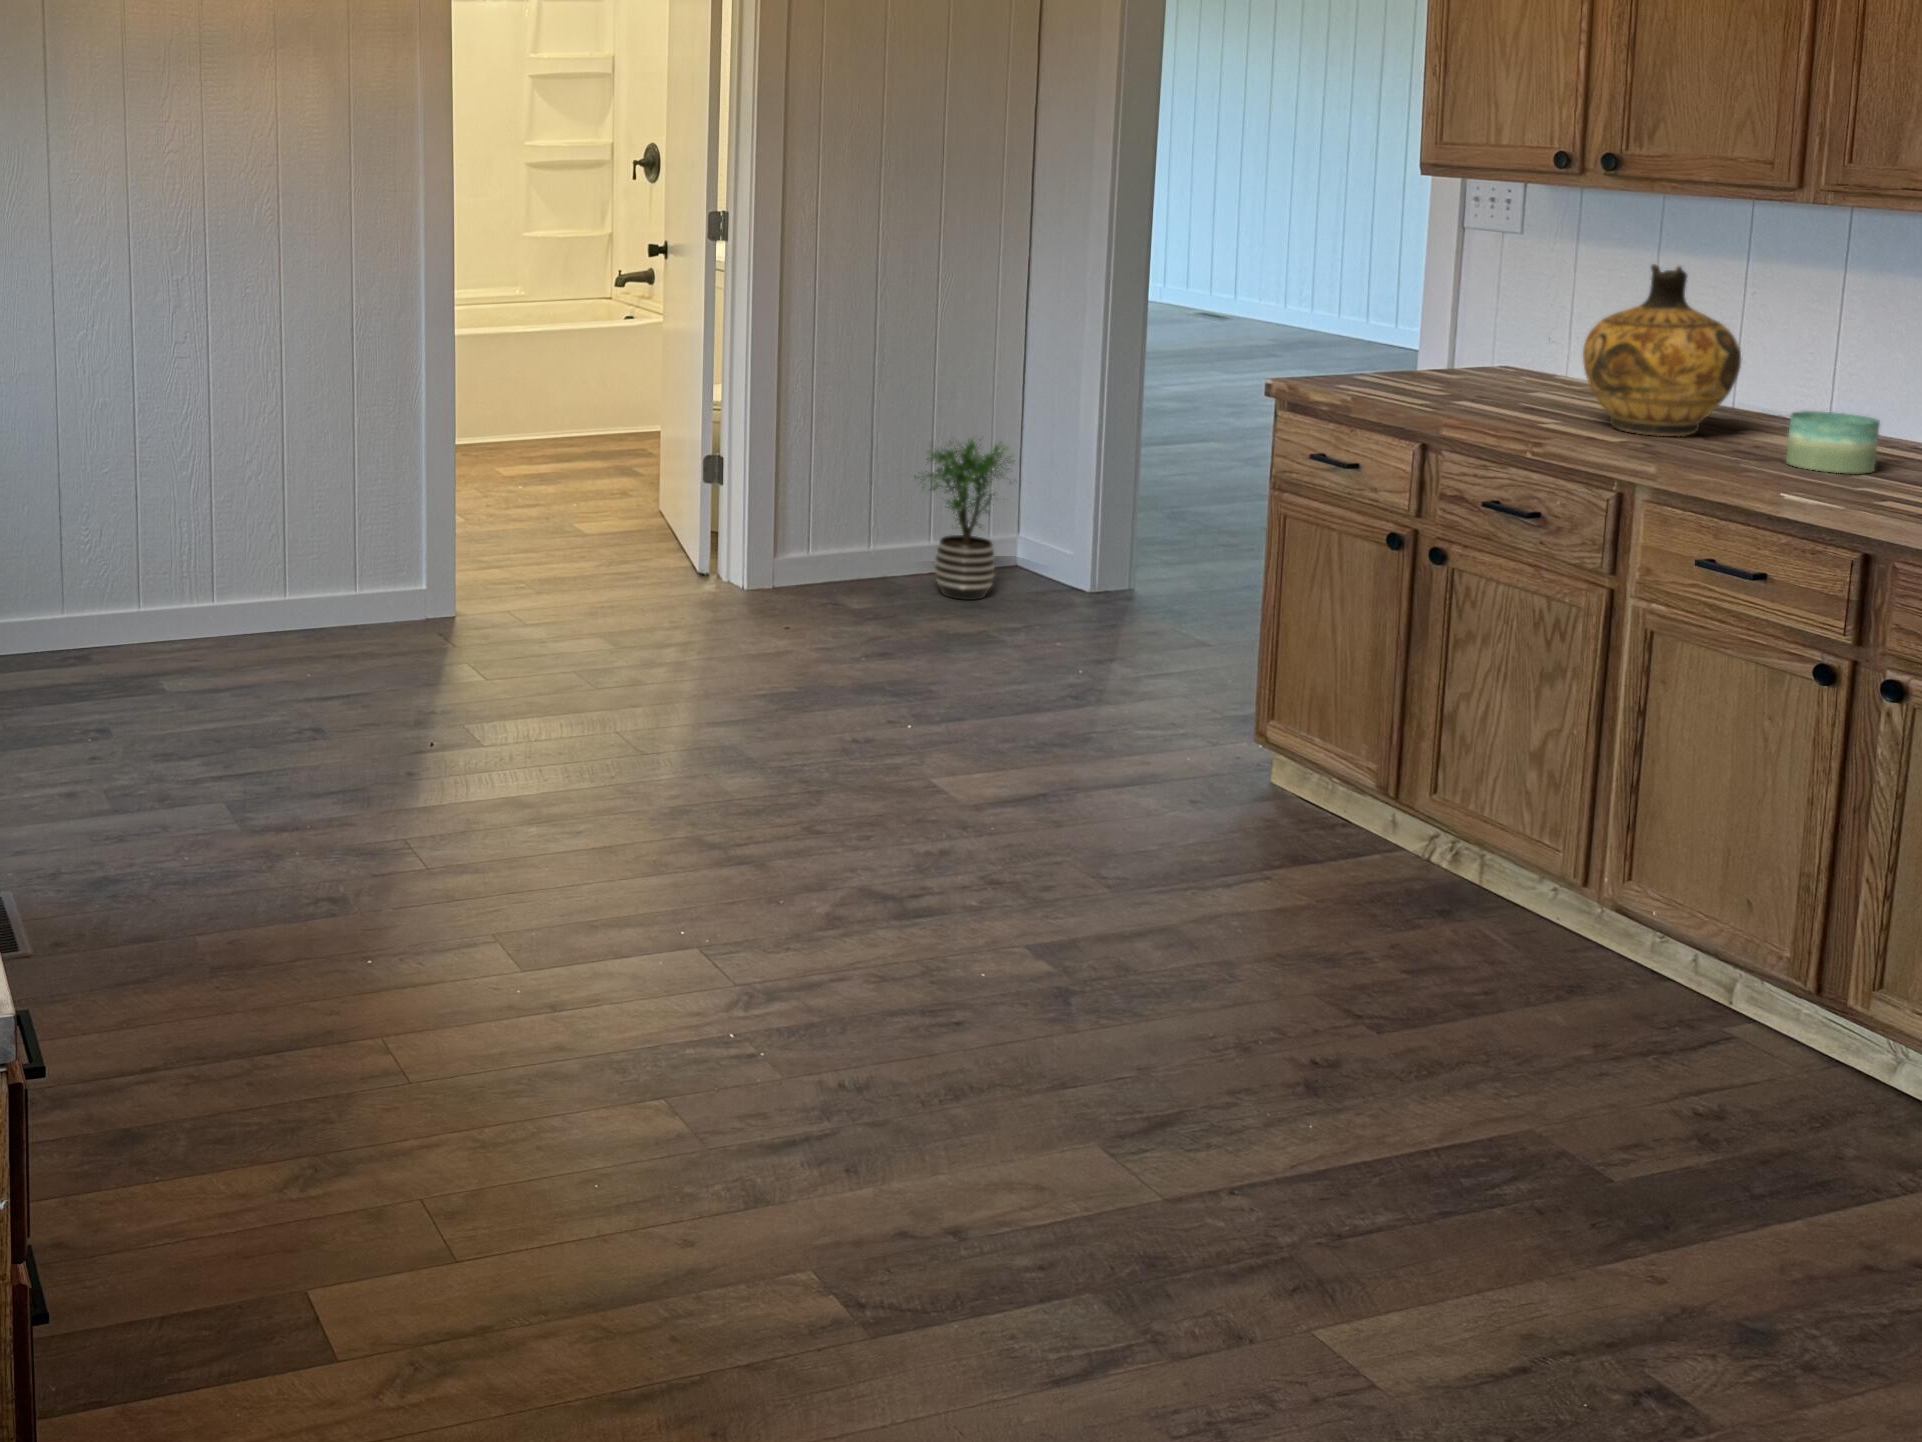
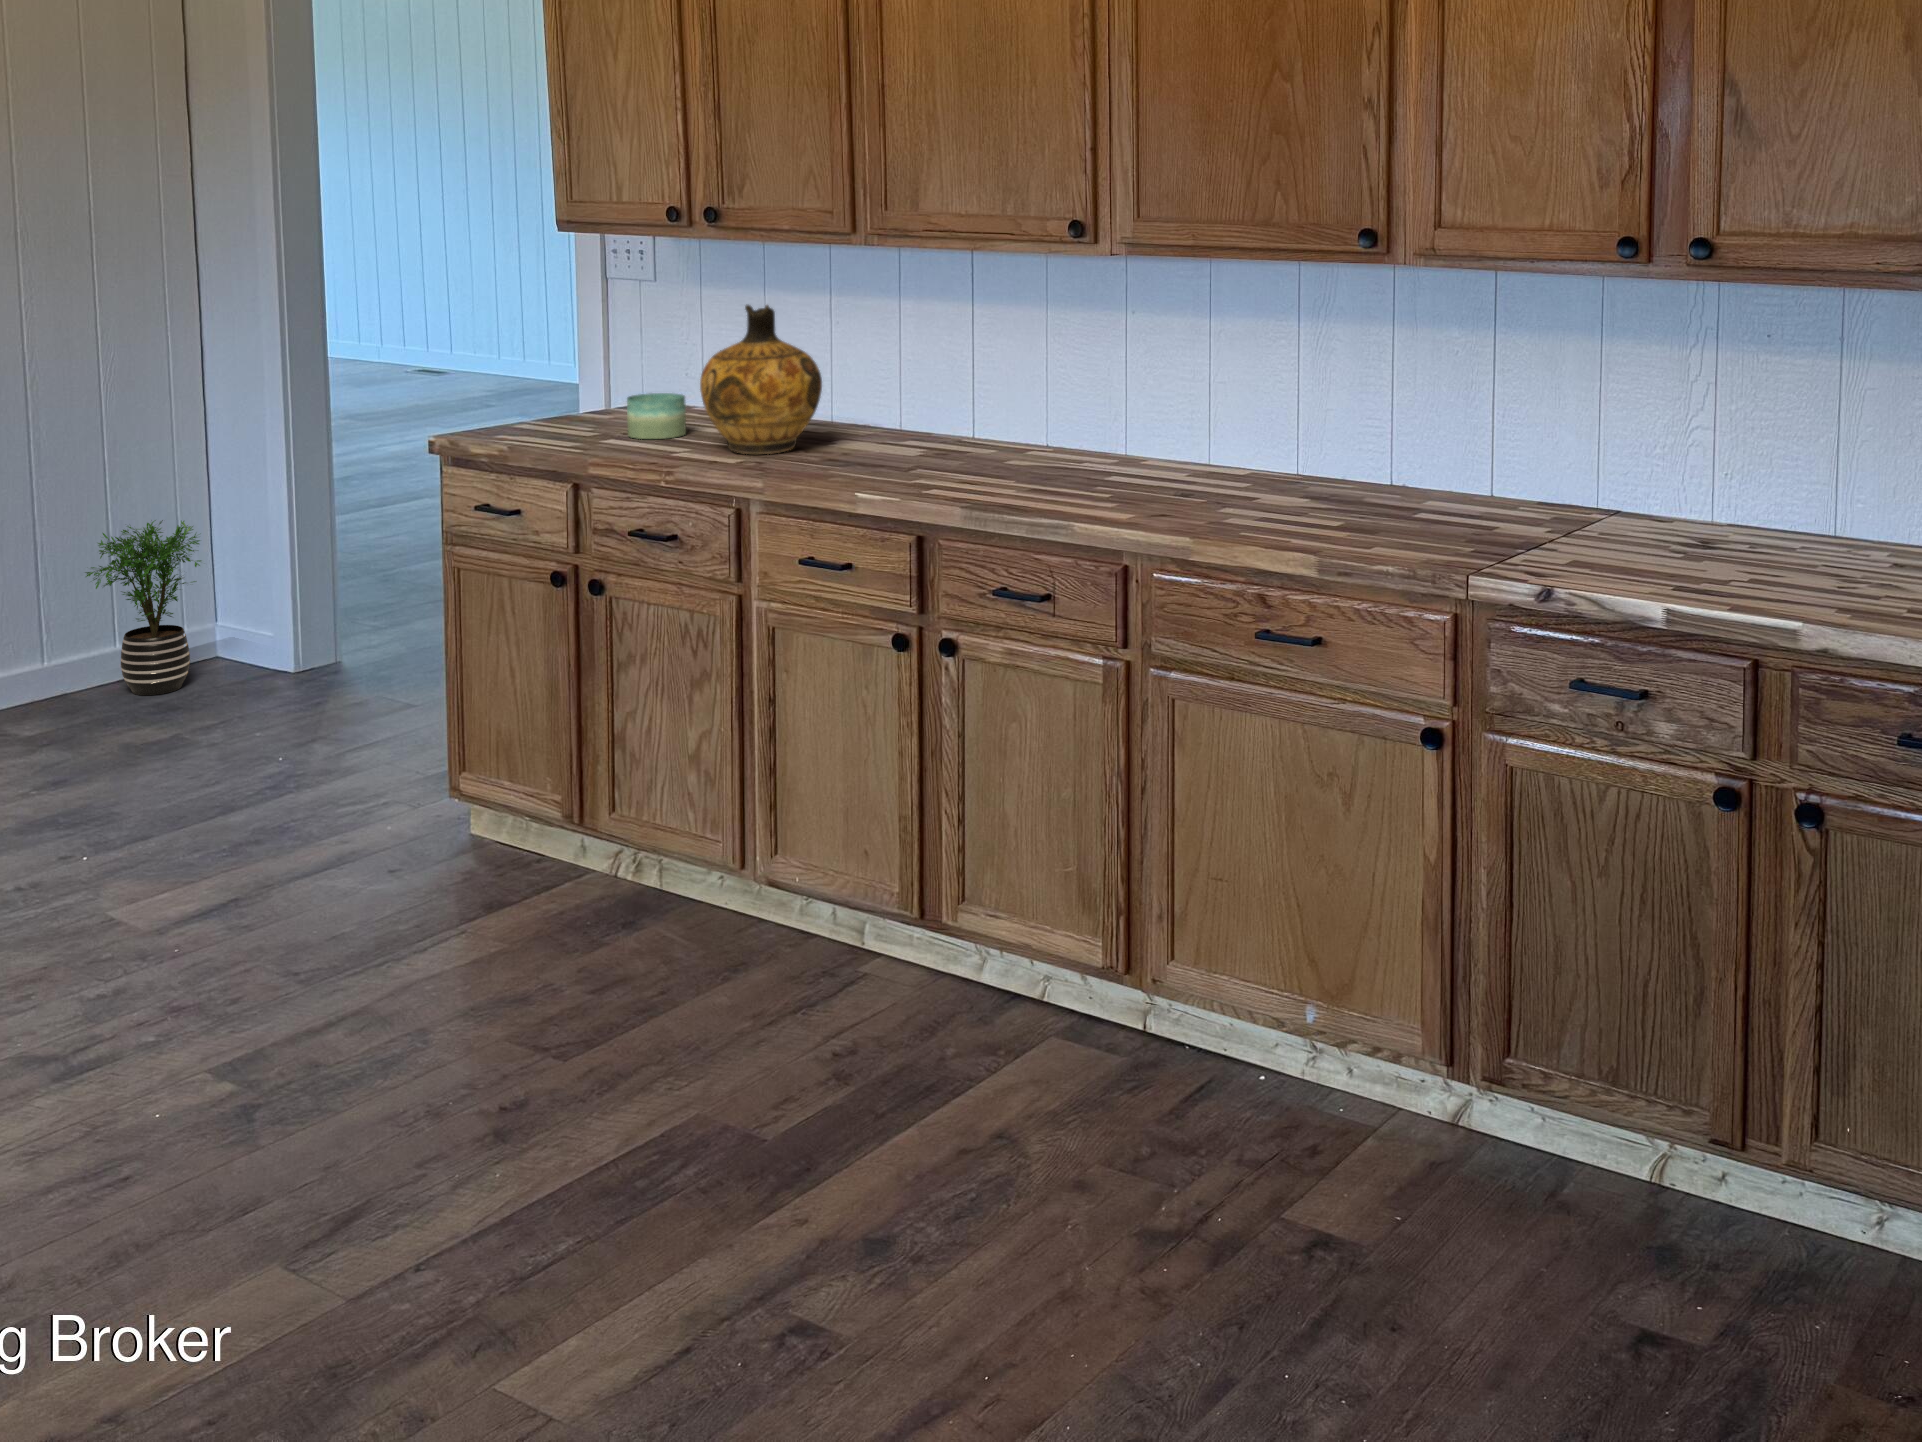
candle: present [1786,411,1880,474] -> present [627,393,686,439]

